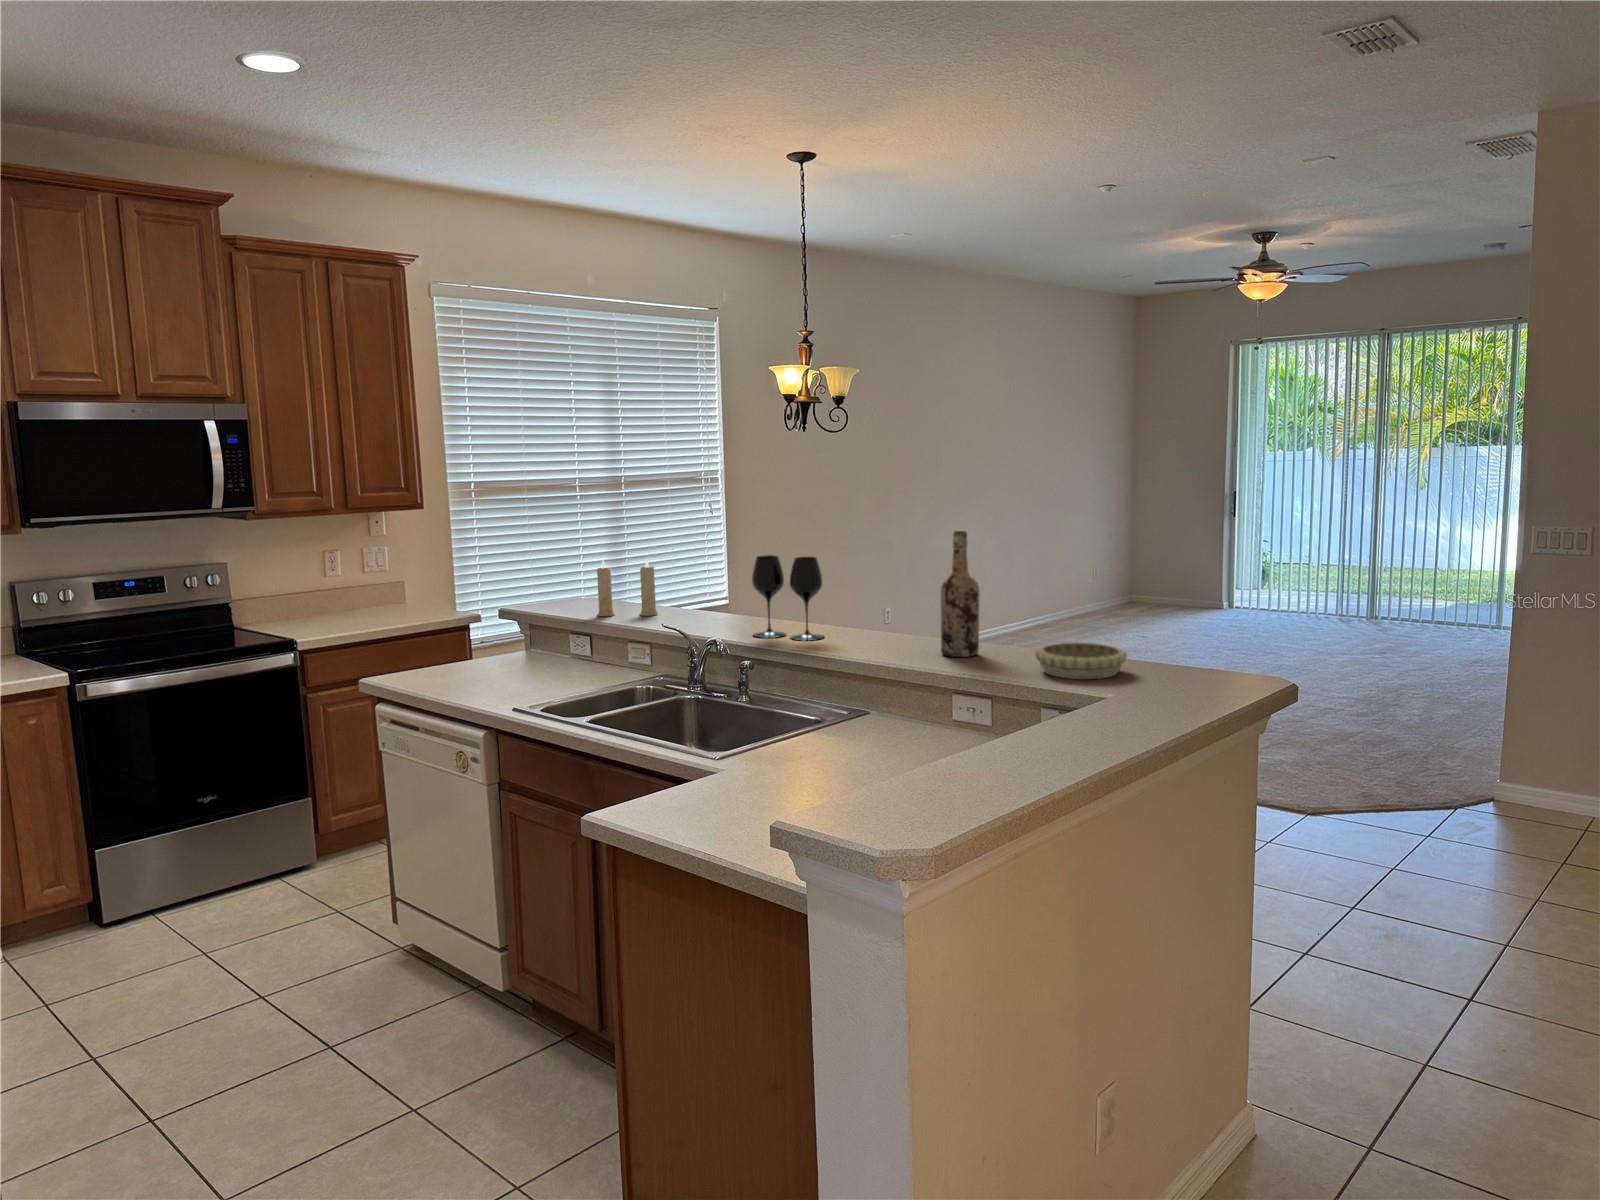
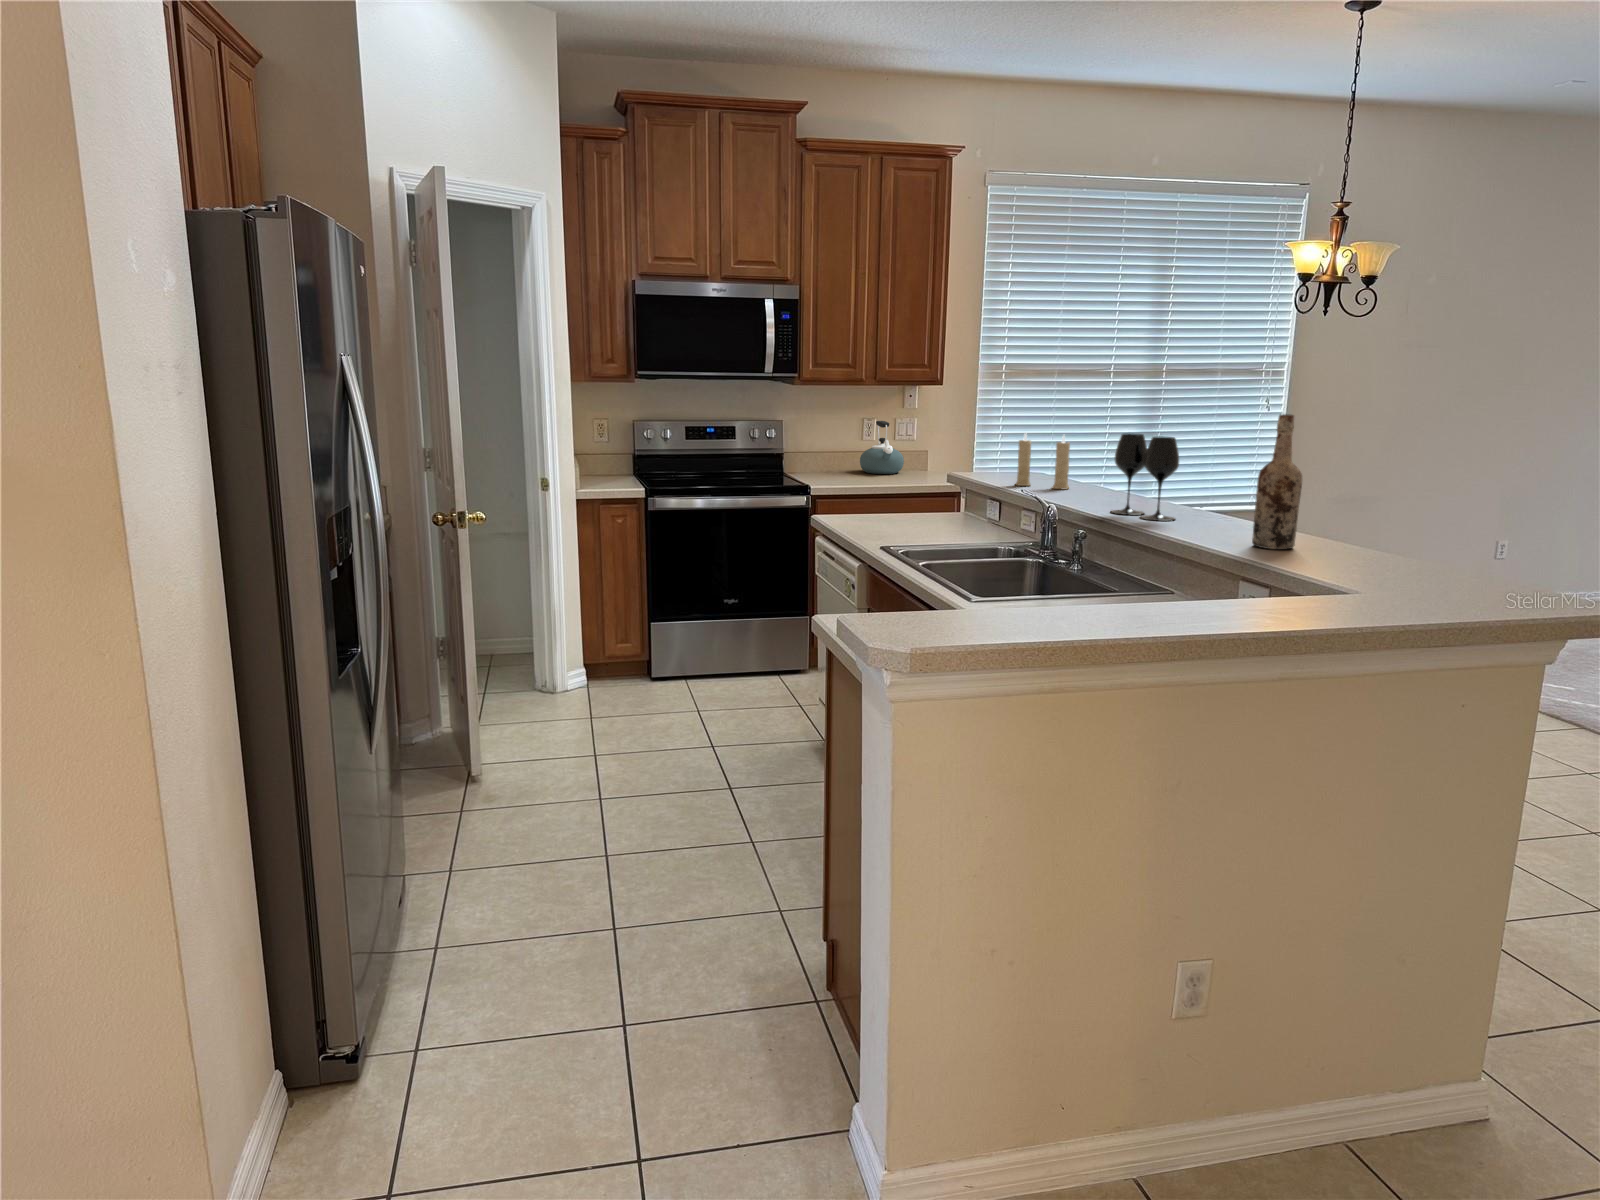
kettle: none [334,554,388,616] -> present [860,421,904,474]
decorative bowl: present [1035,643,1127,679] -> none [1310,543,1422,582]

